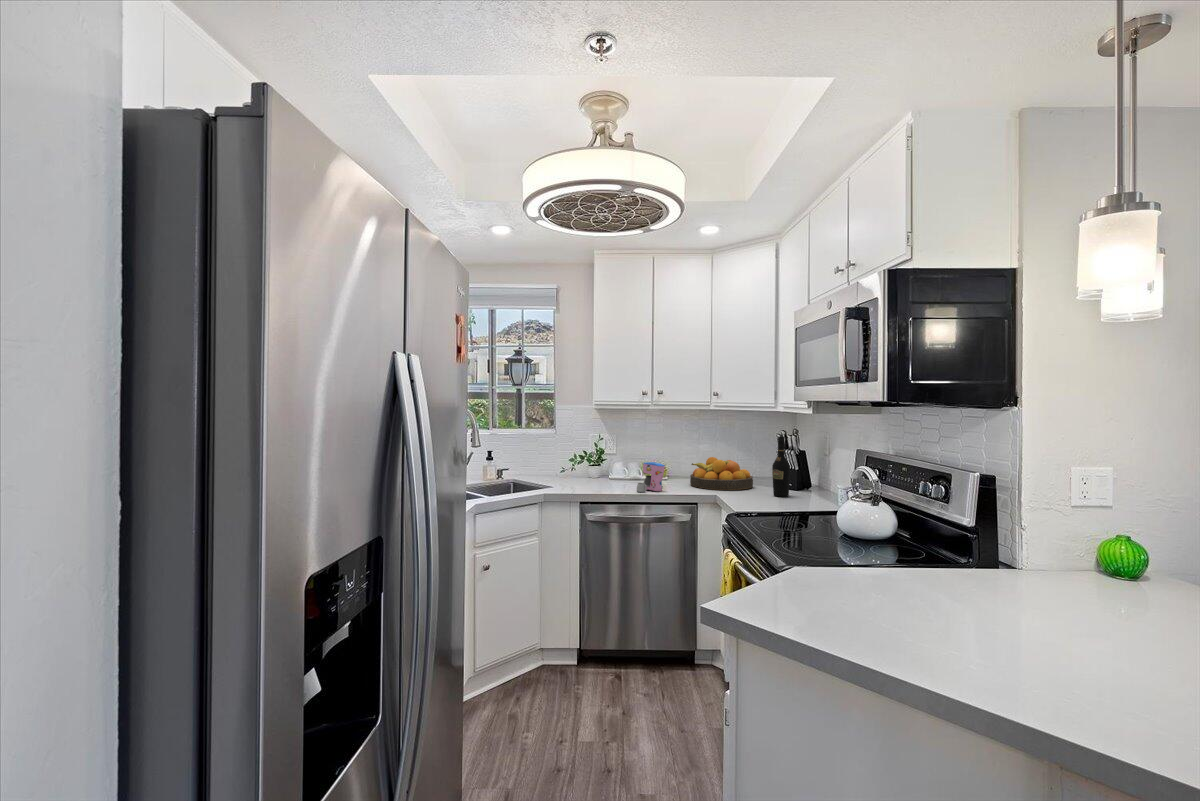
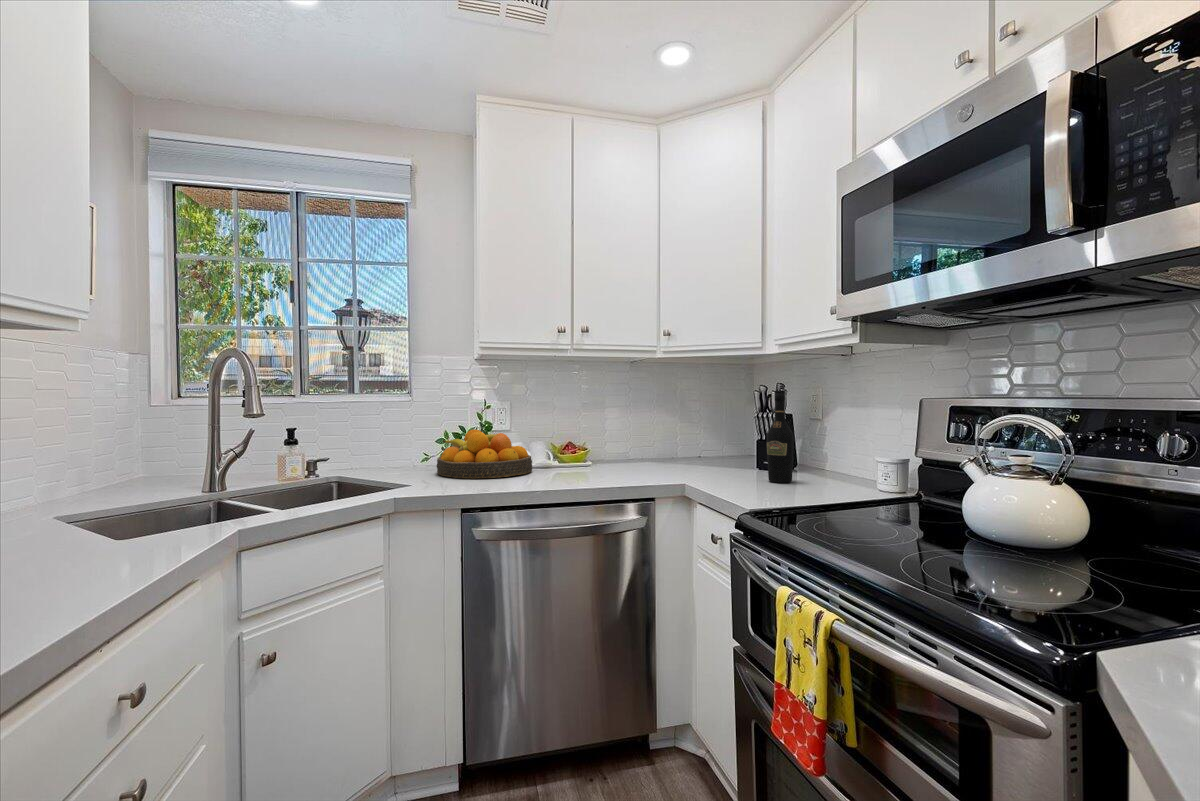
fruit bowl: present [690,457,753,490] -> present [437,430,532,479]
coffee maker: present [637,462,665,492] -> none [558,437,601,486]

